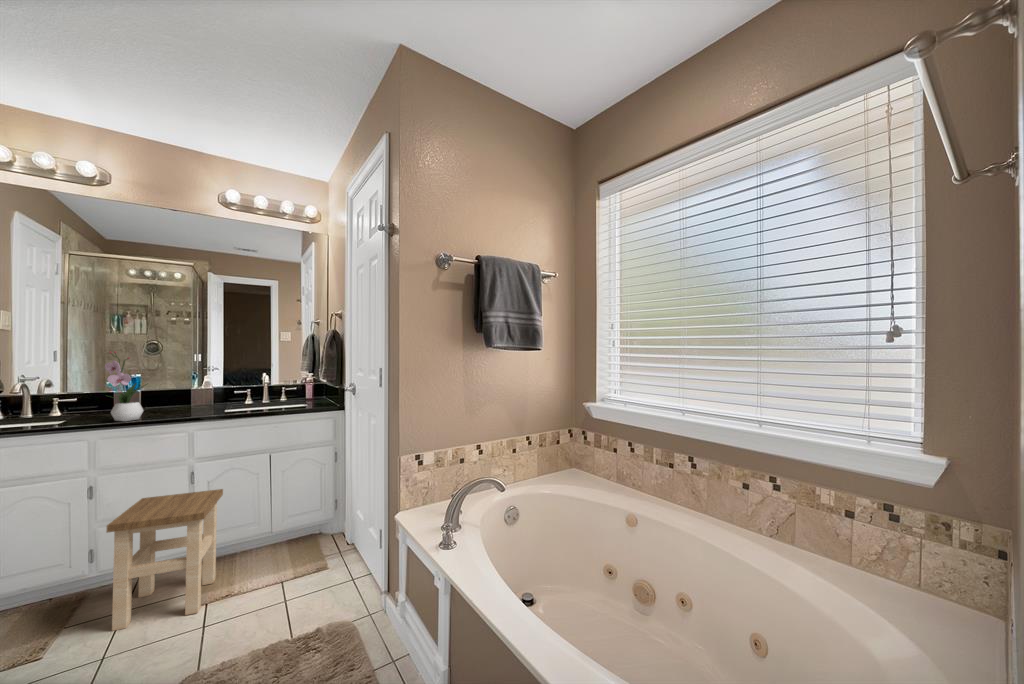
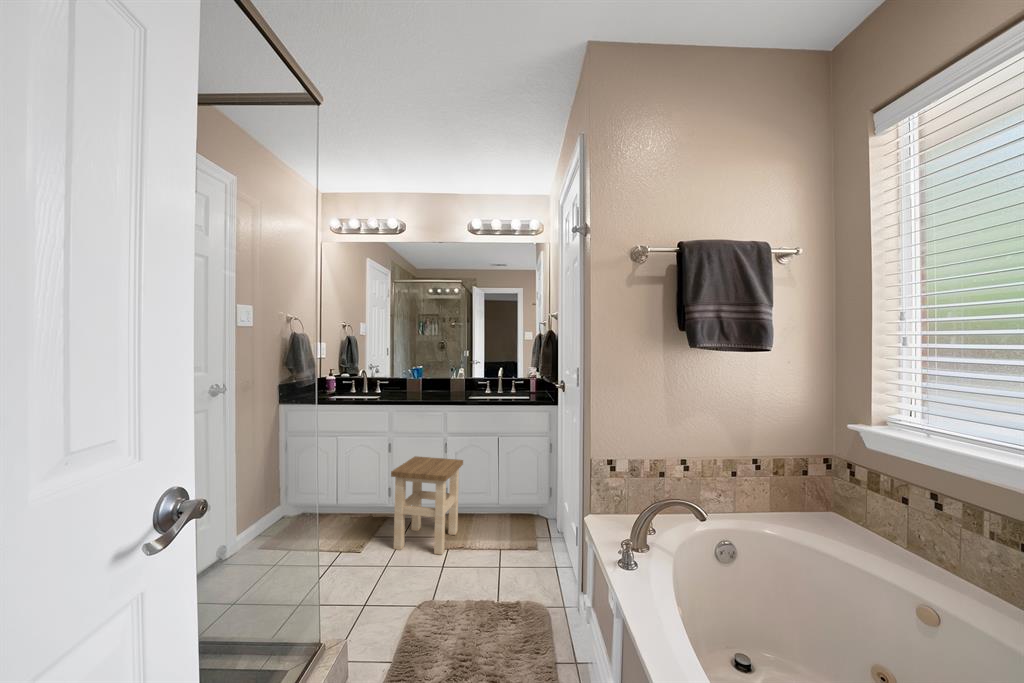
flower arrangement: present [105,351,148,421] -> none [397,345,421,398]

